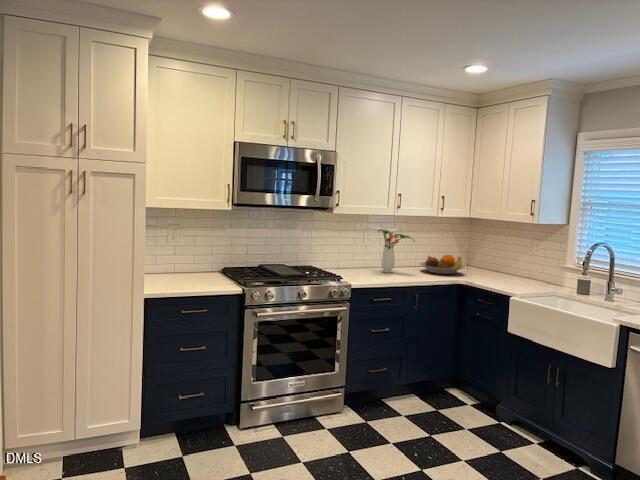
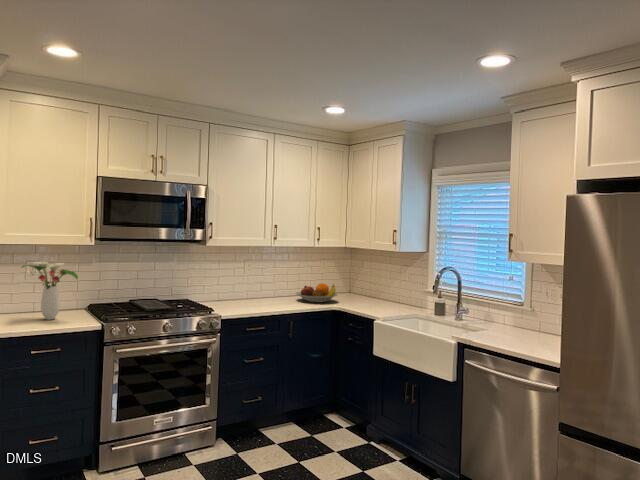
flower arrangement: present [376,227,415,273] -> present [22,261,78,320]

